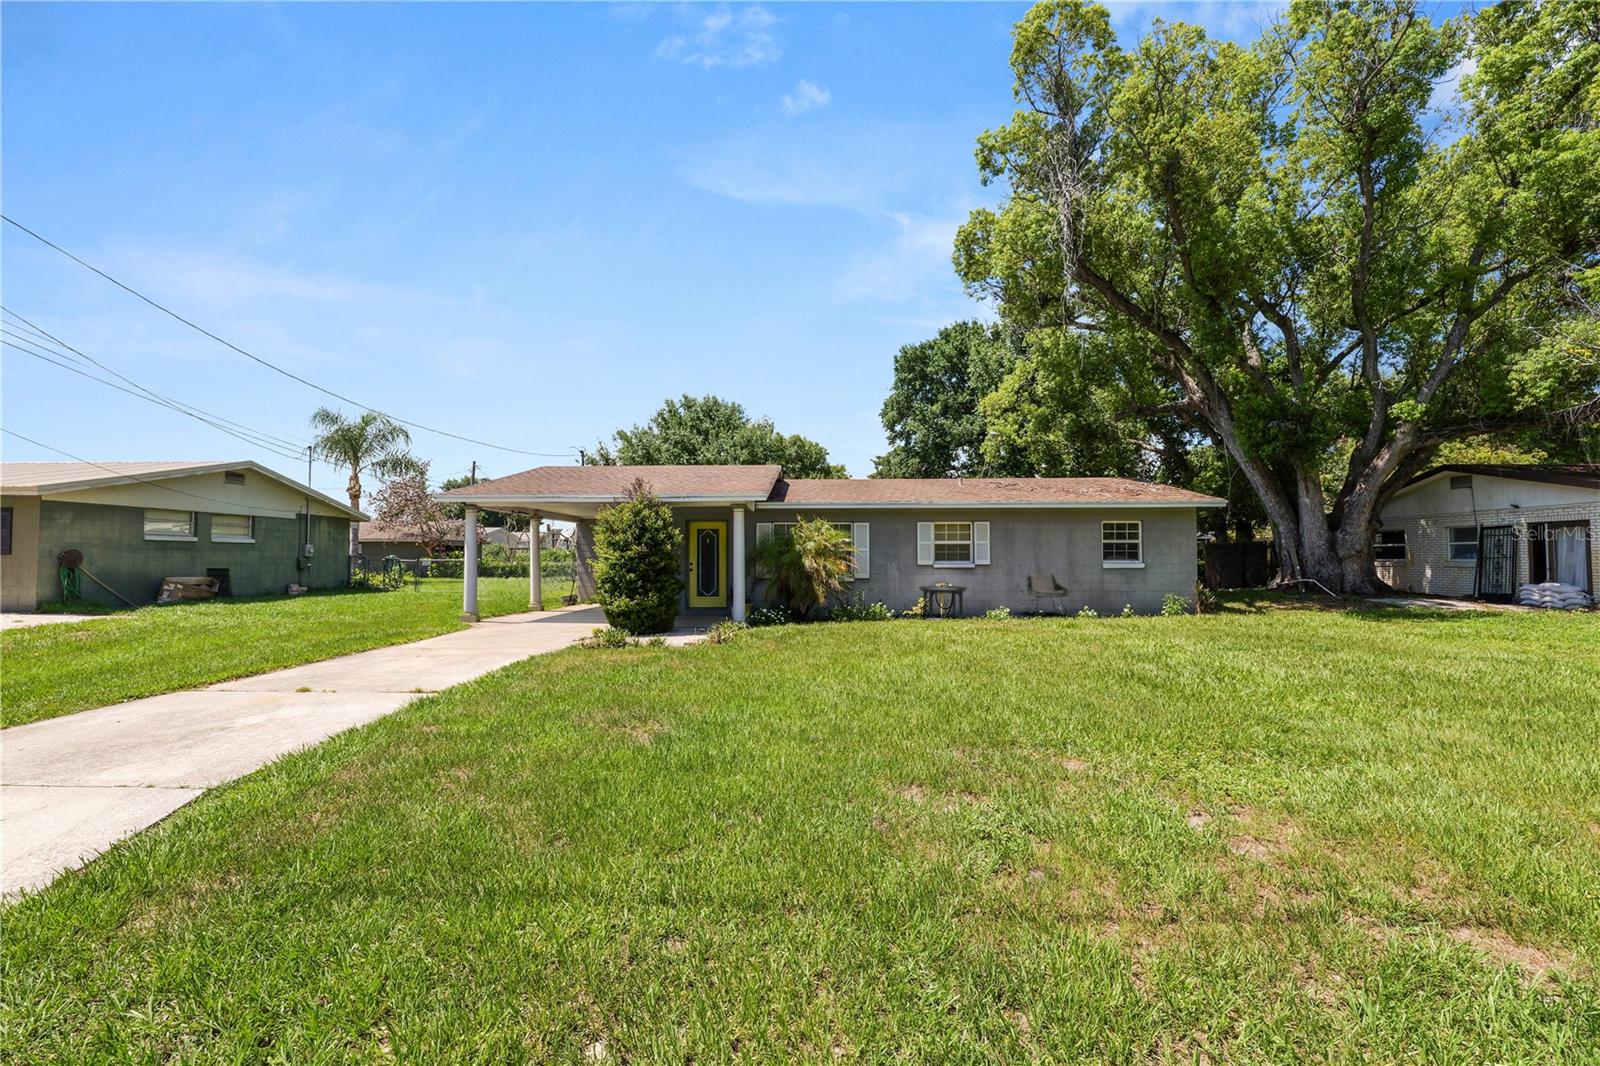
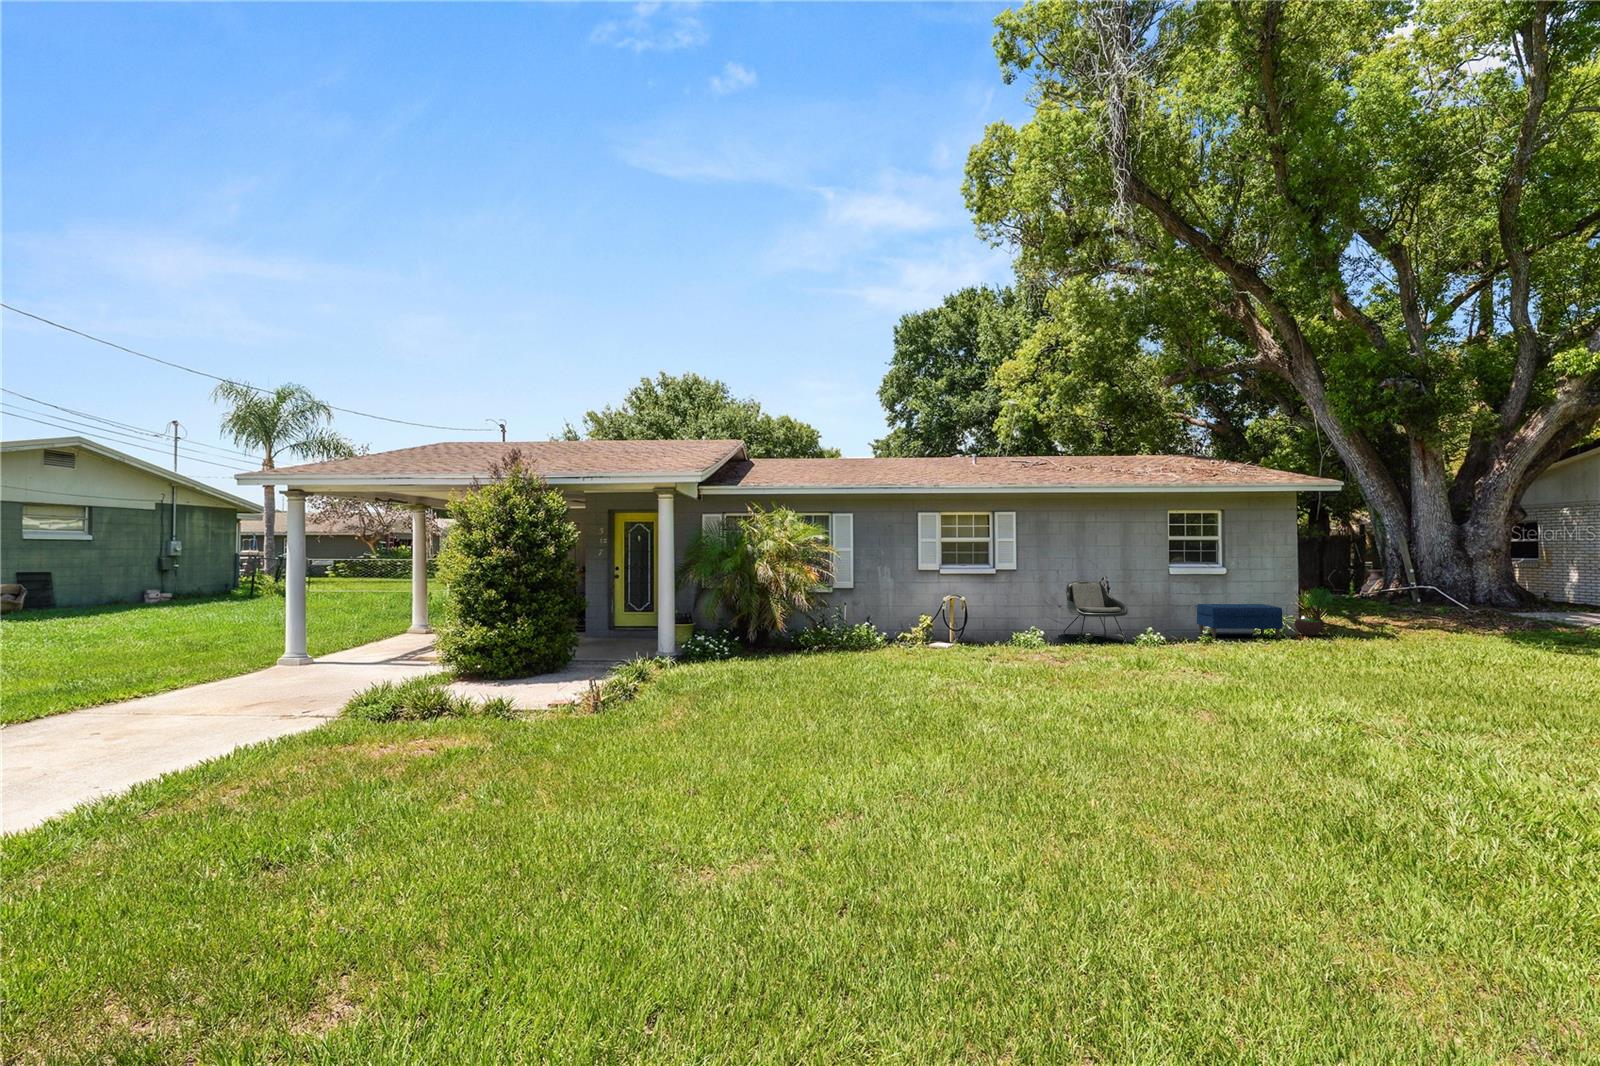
potted tree: none [1194,574,1219,612] -> present [1295,588,1331,636]
round table: present [919,586,967,618] -> none [918,599,988,646]
bench: none [1123,590,1182,614] -> present [1197,604,1283,639]

